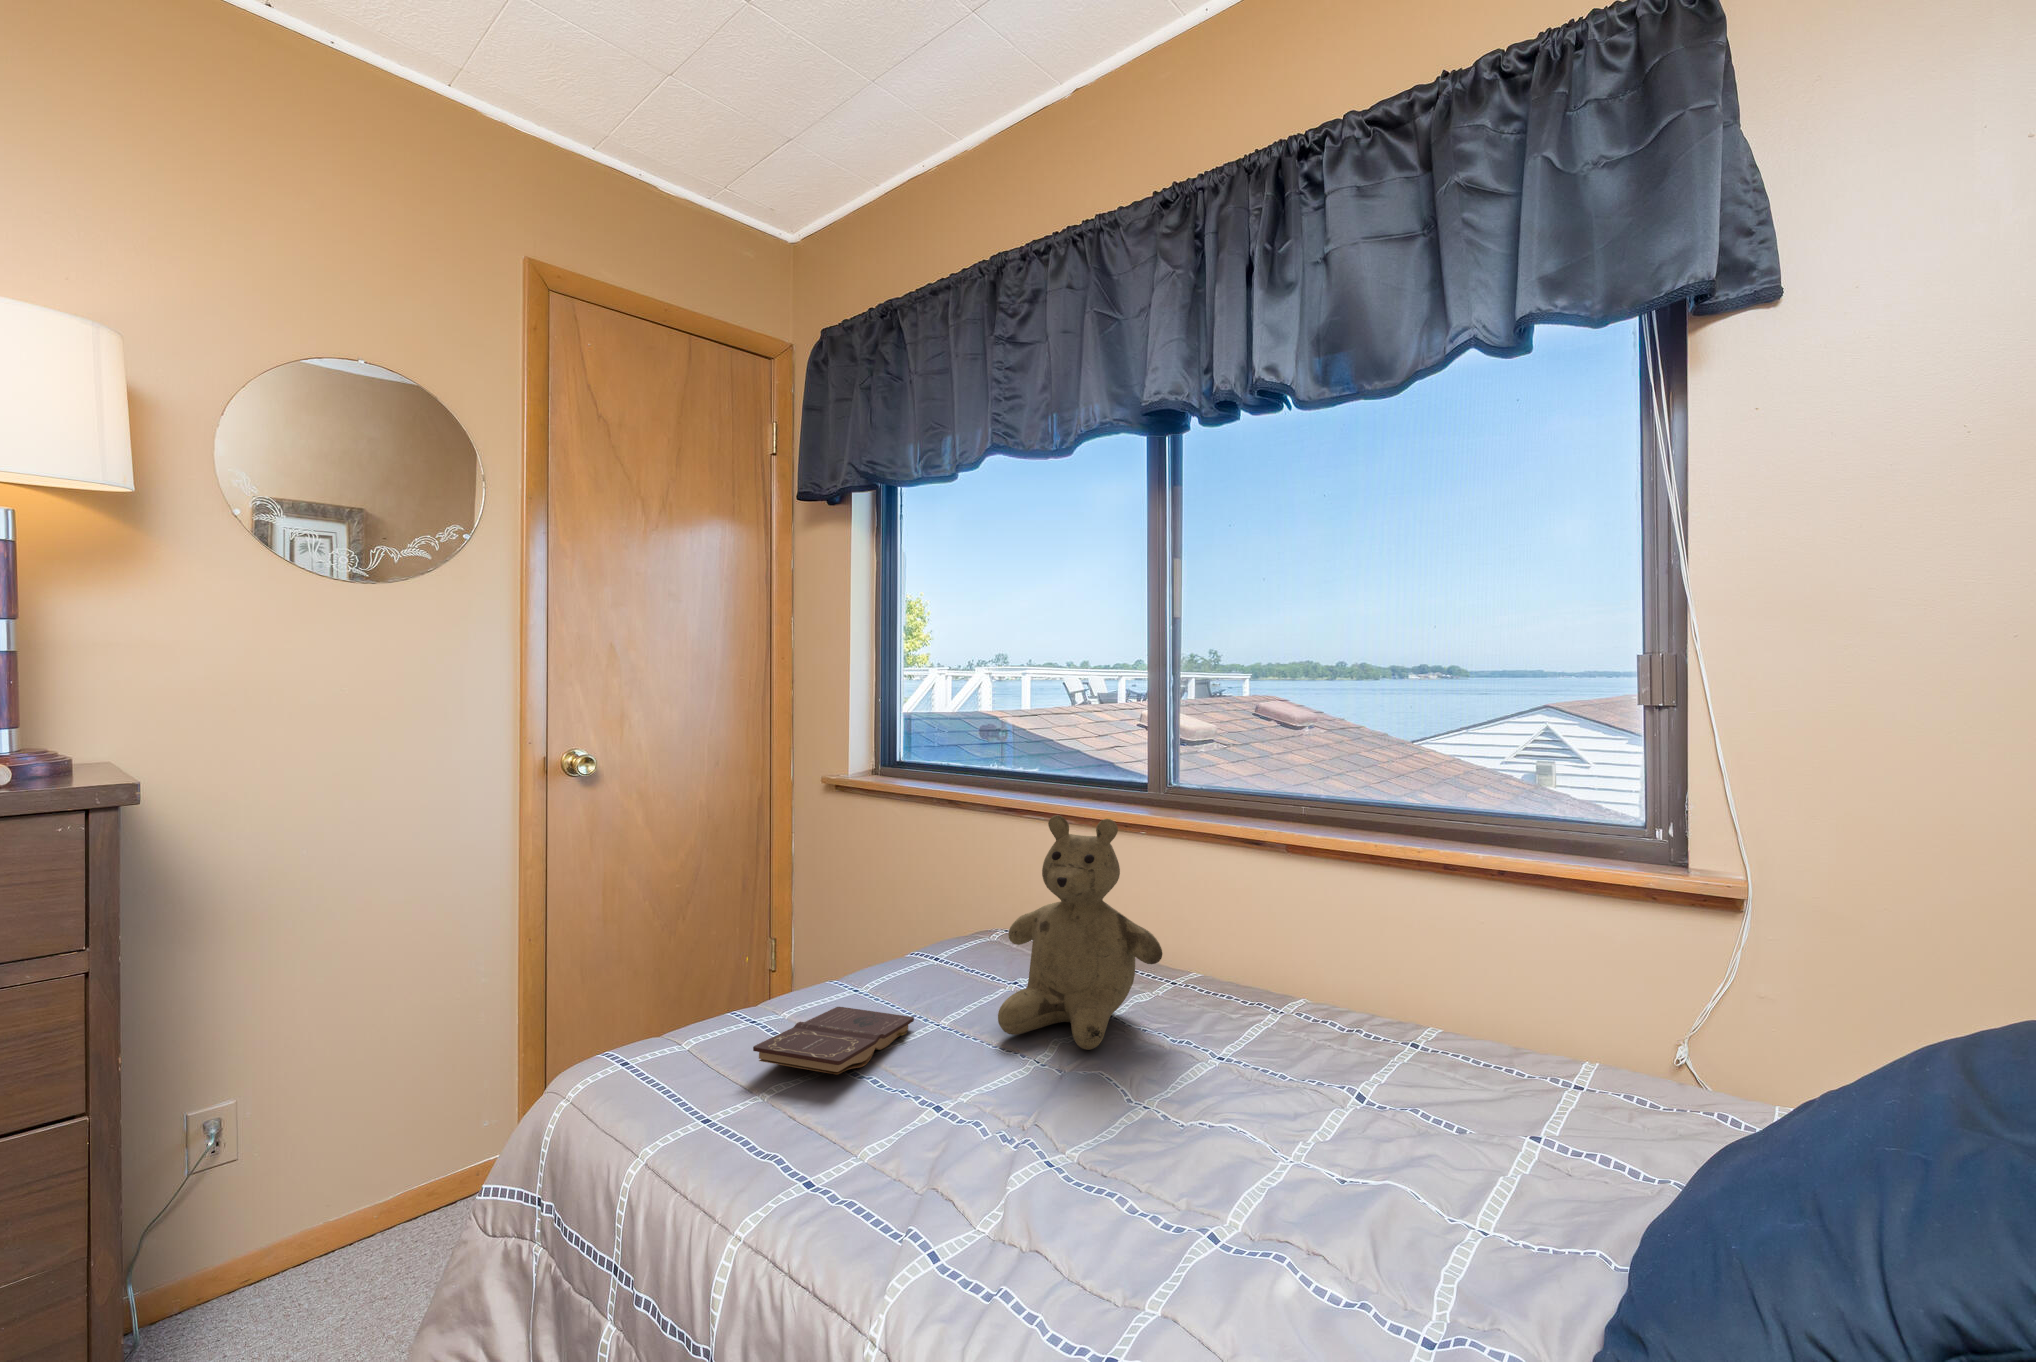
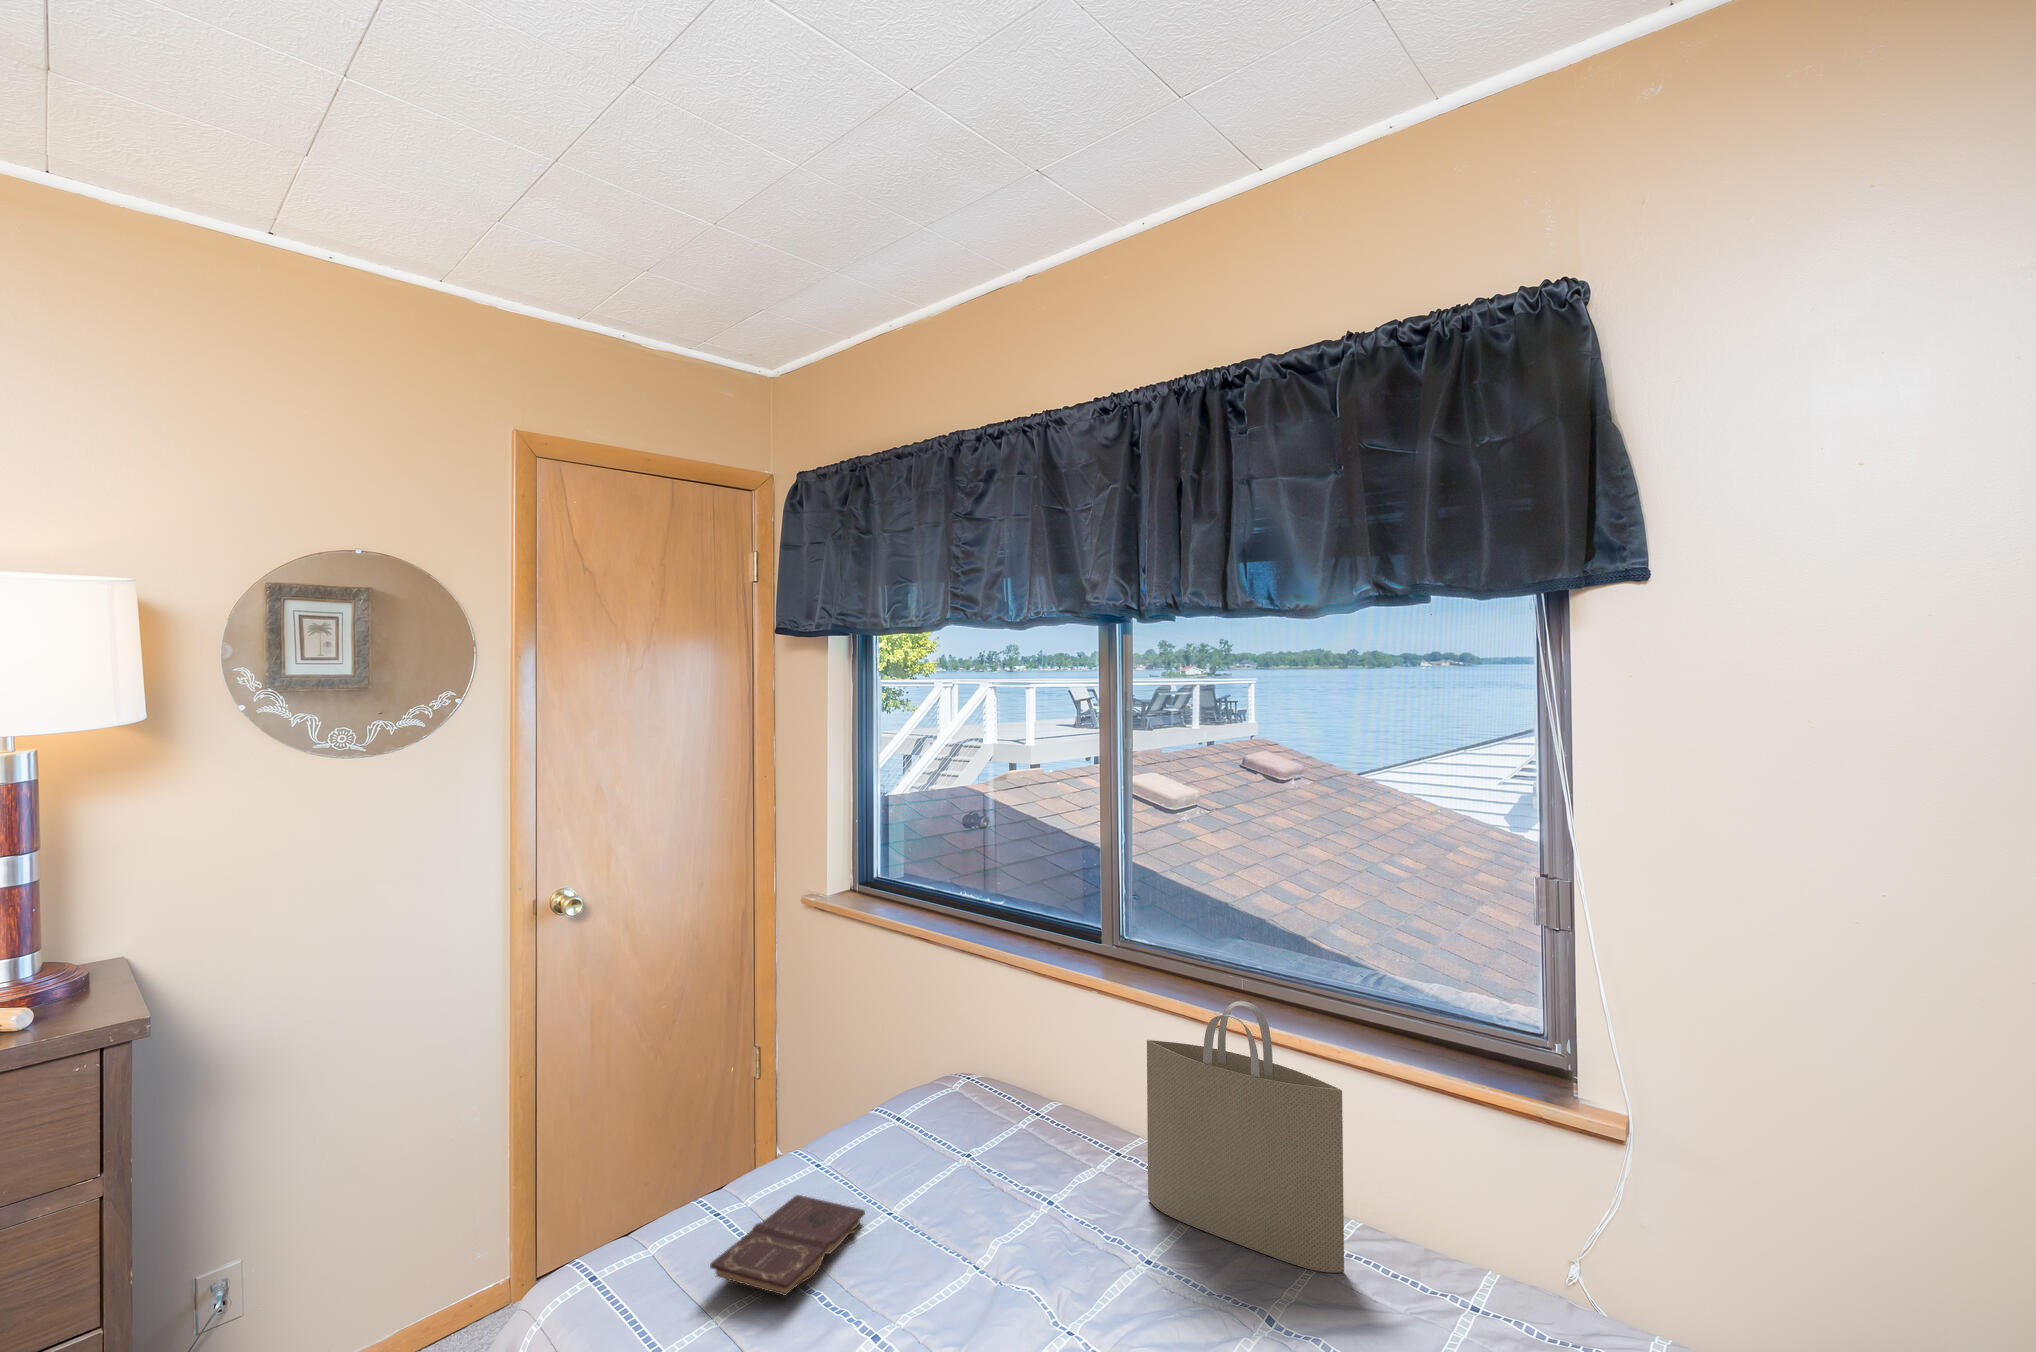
tote bag: none [1218,791,1444,1063] -> present [1147,1001,1344,1273]
teddy bear: present [998,815,1163,1050] -> none [941,1013,1094,1255]

